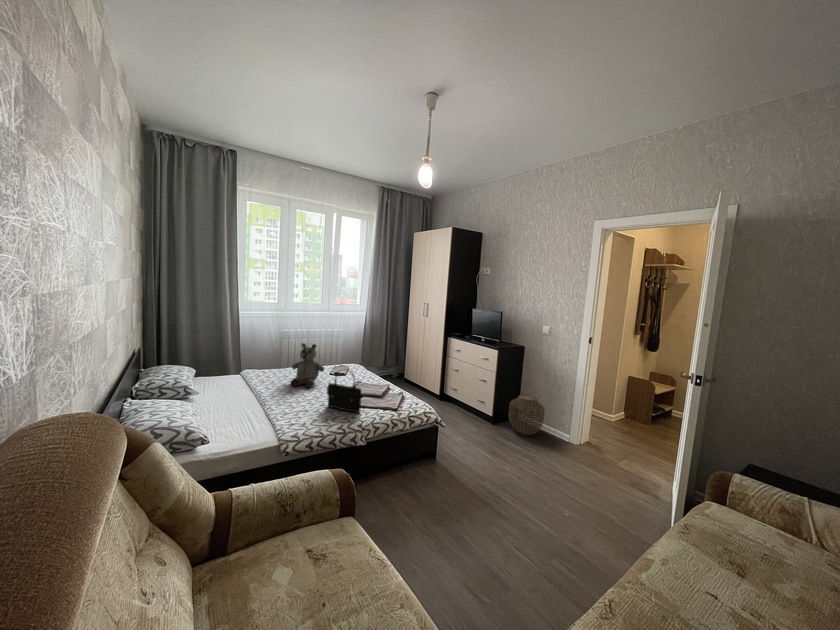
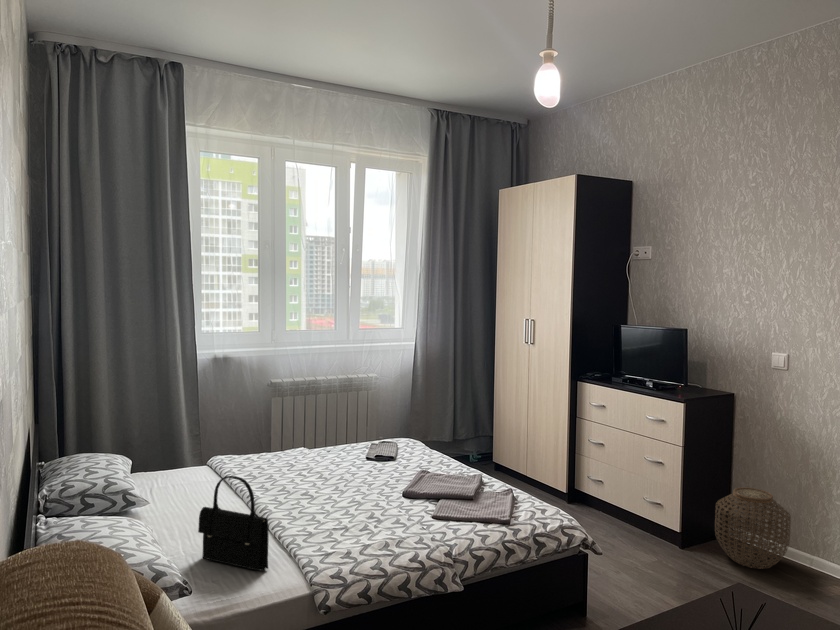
stuffed bear: present [291,343,324,388] -> none [299,403,359,485]
handbag: present [327,371,361,413] -> present [198,476,269,571]

